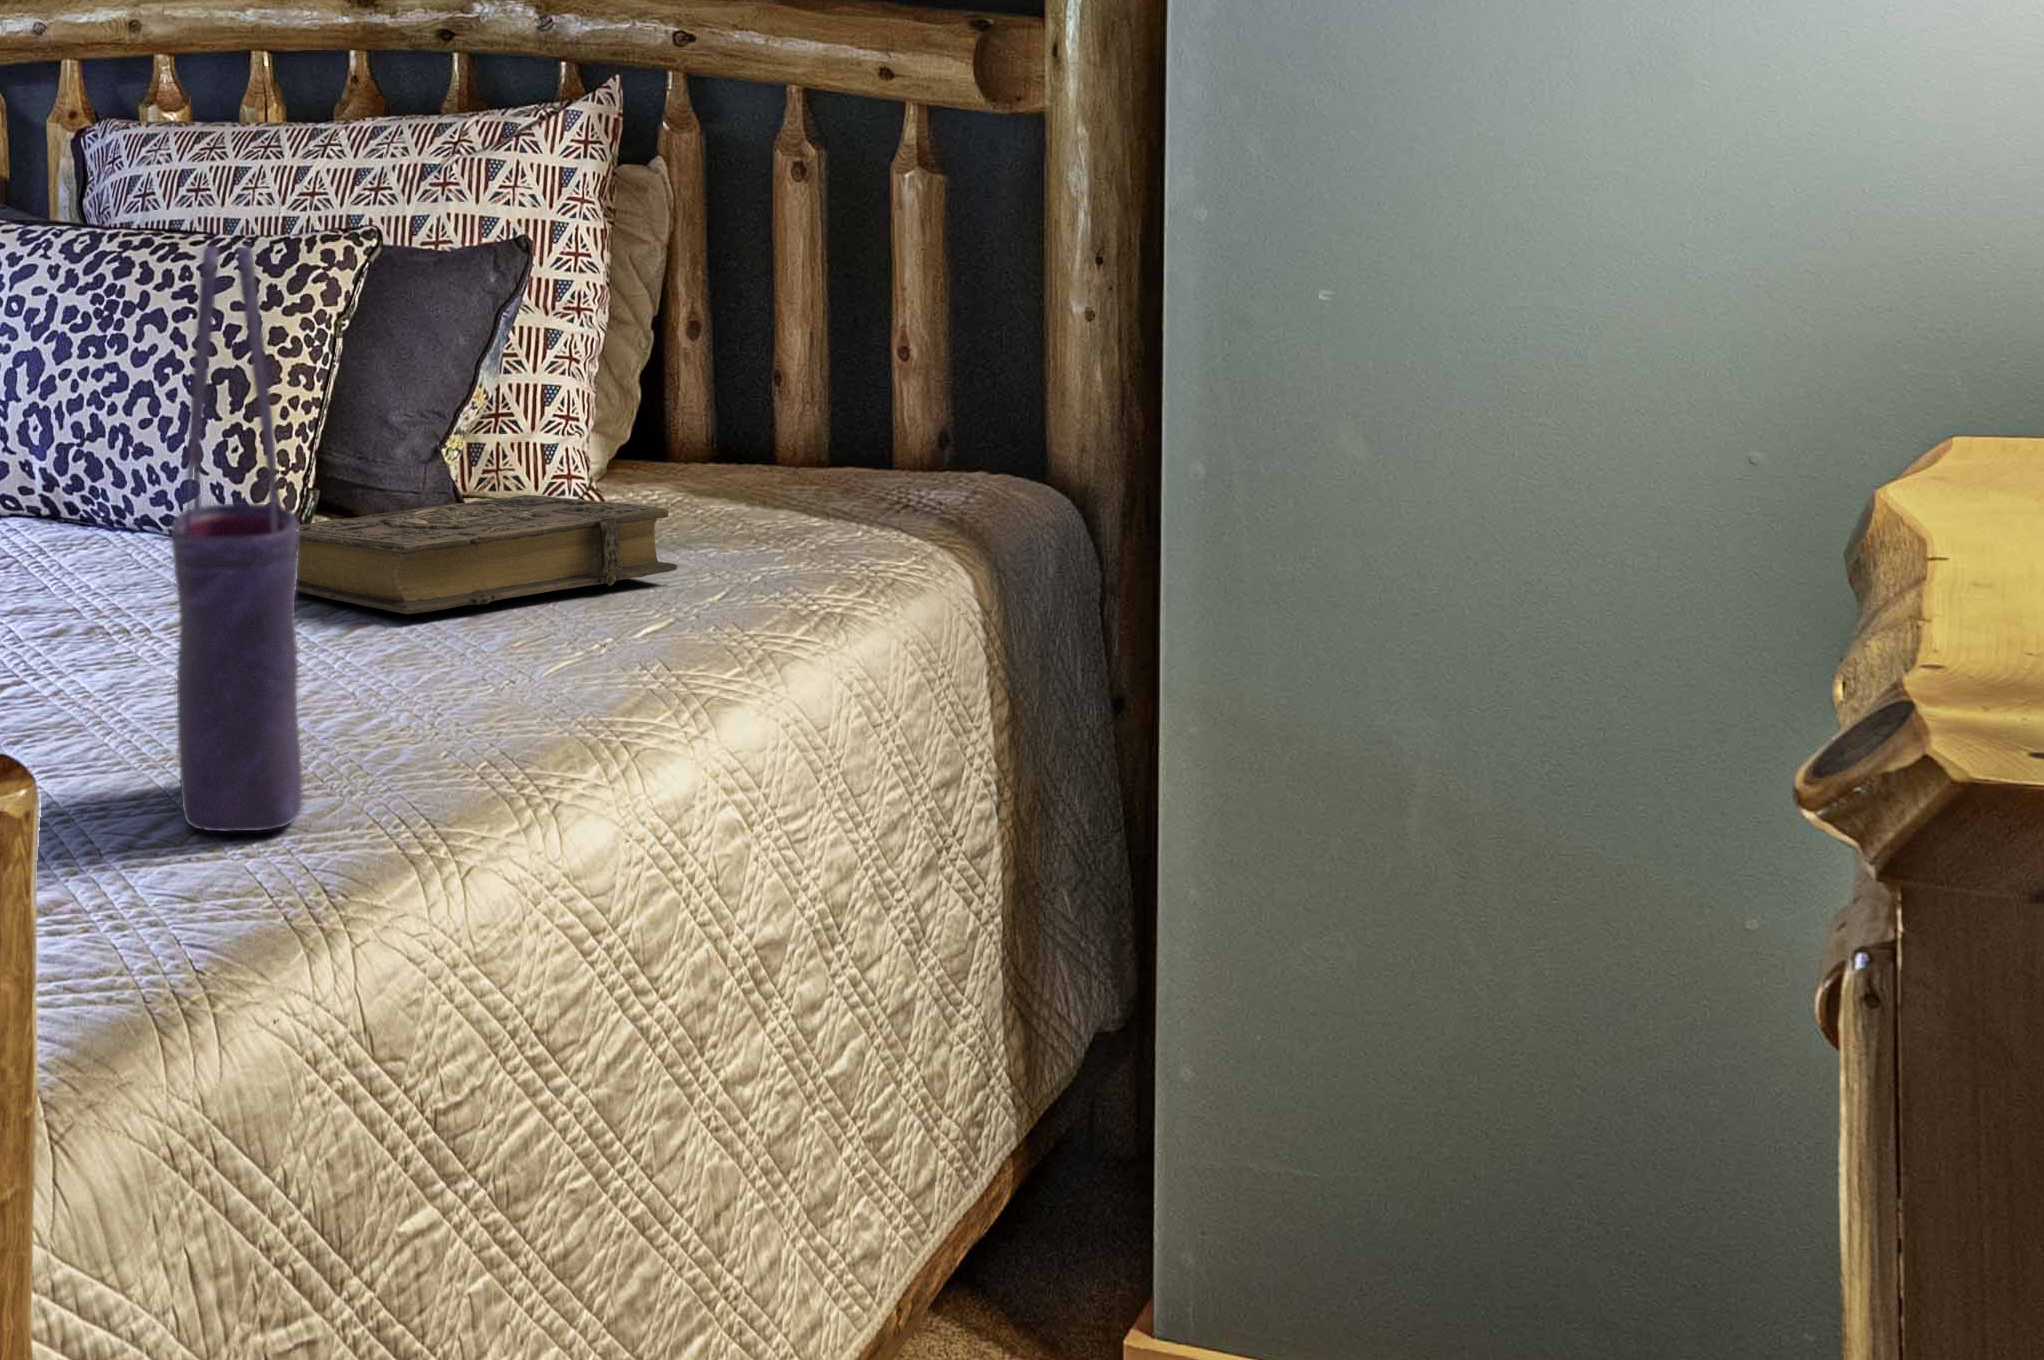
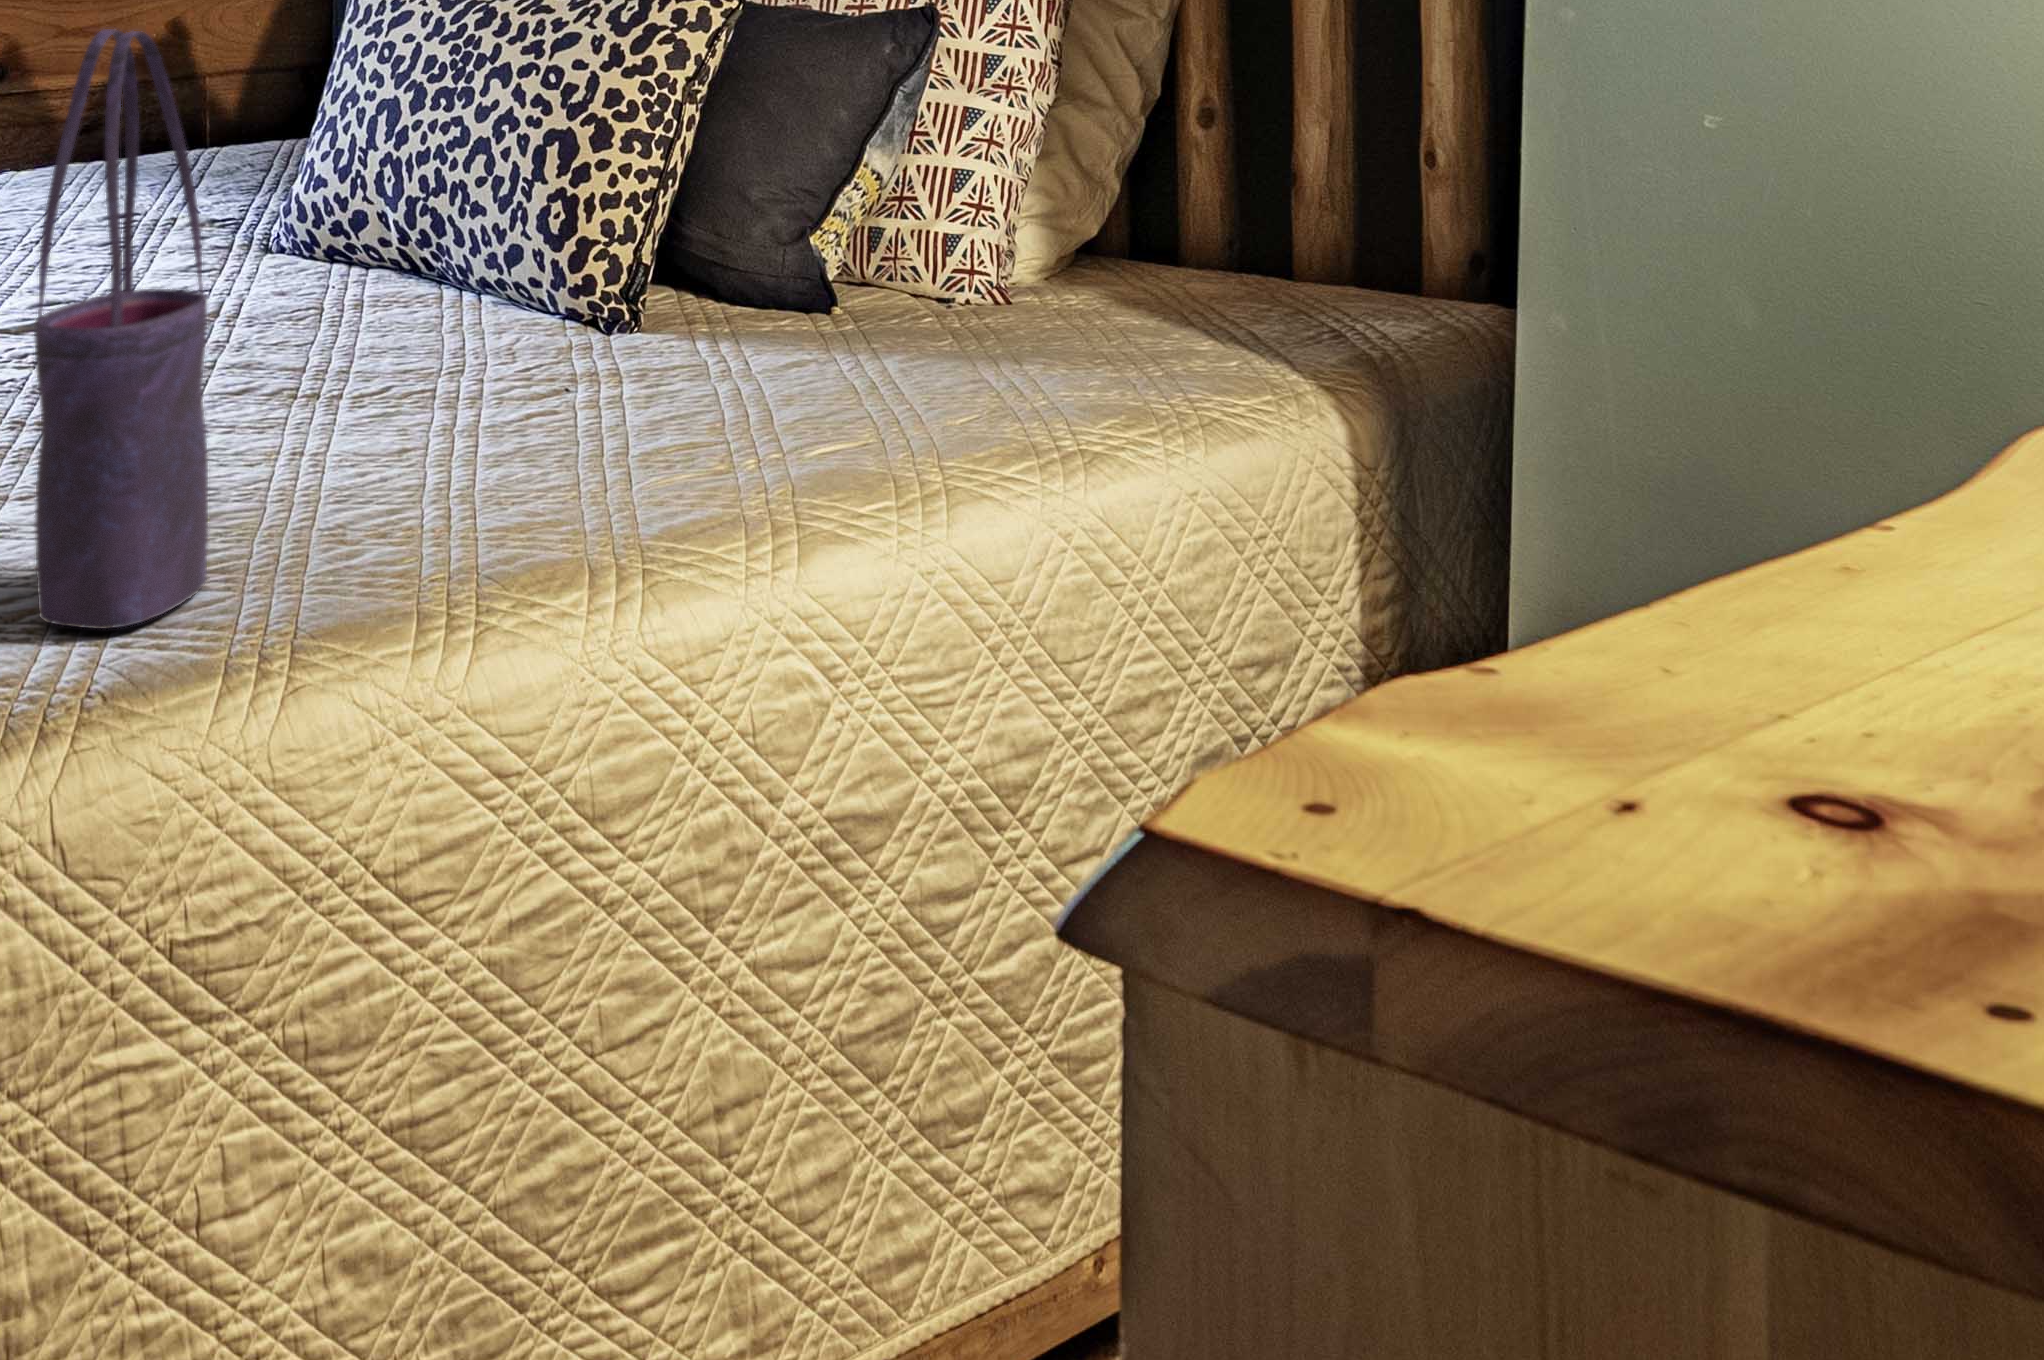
book: present [296,495,677,614] -> none [505,287,940,408]

